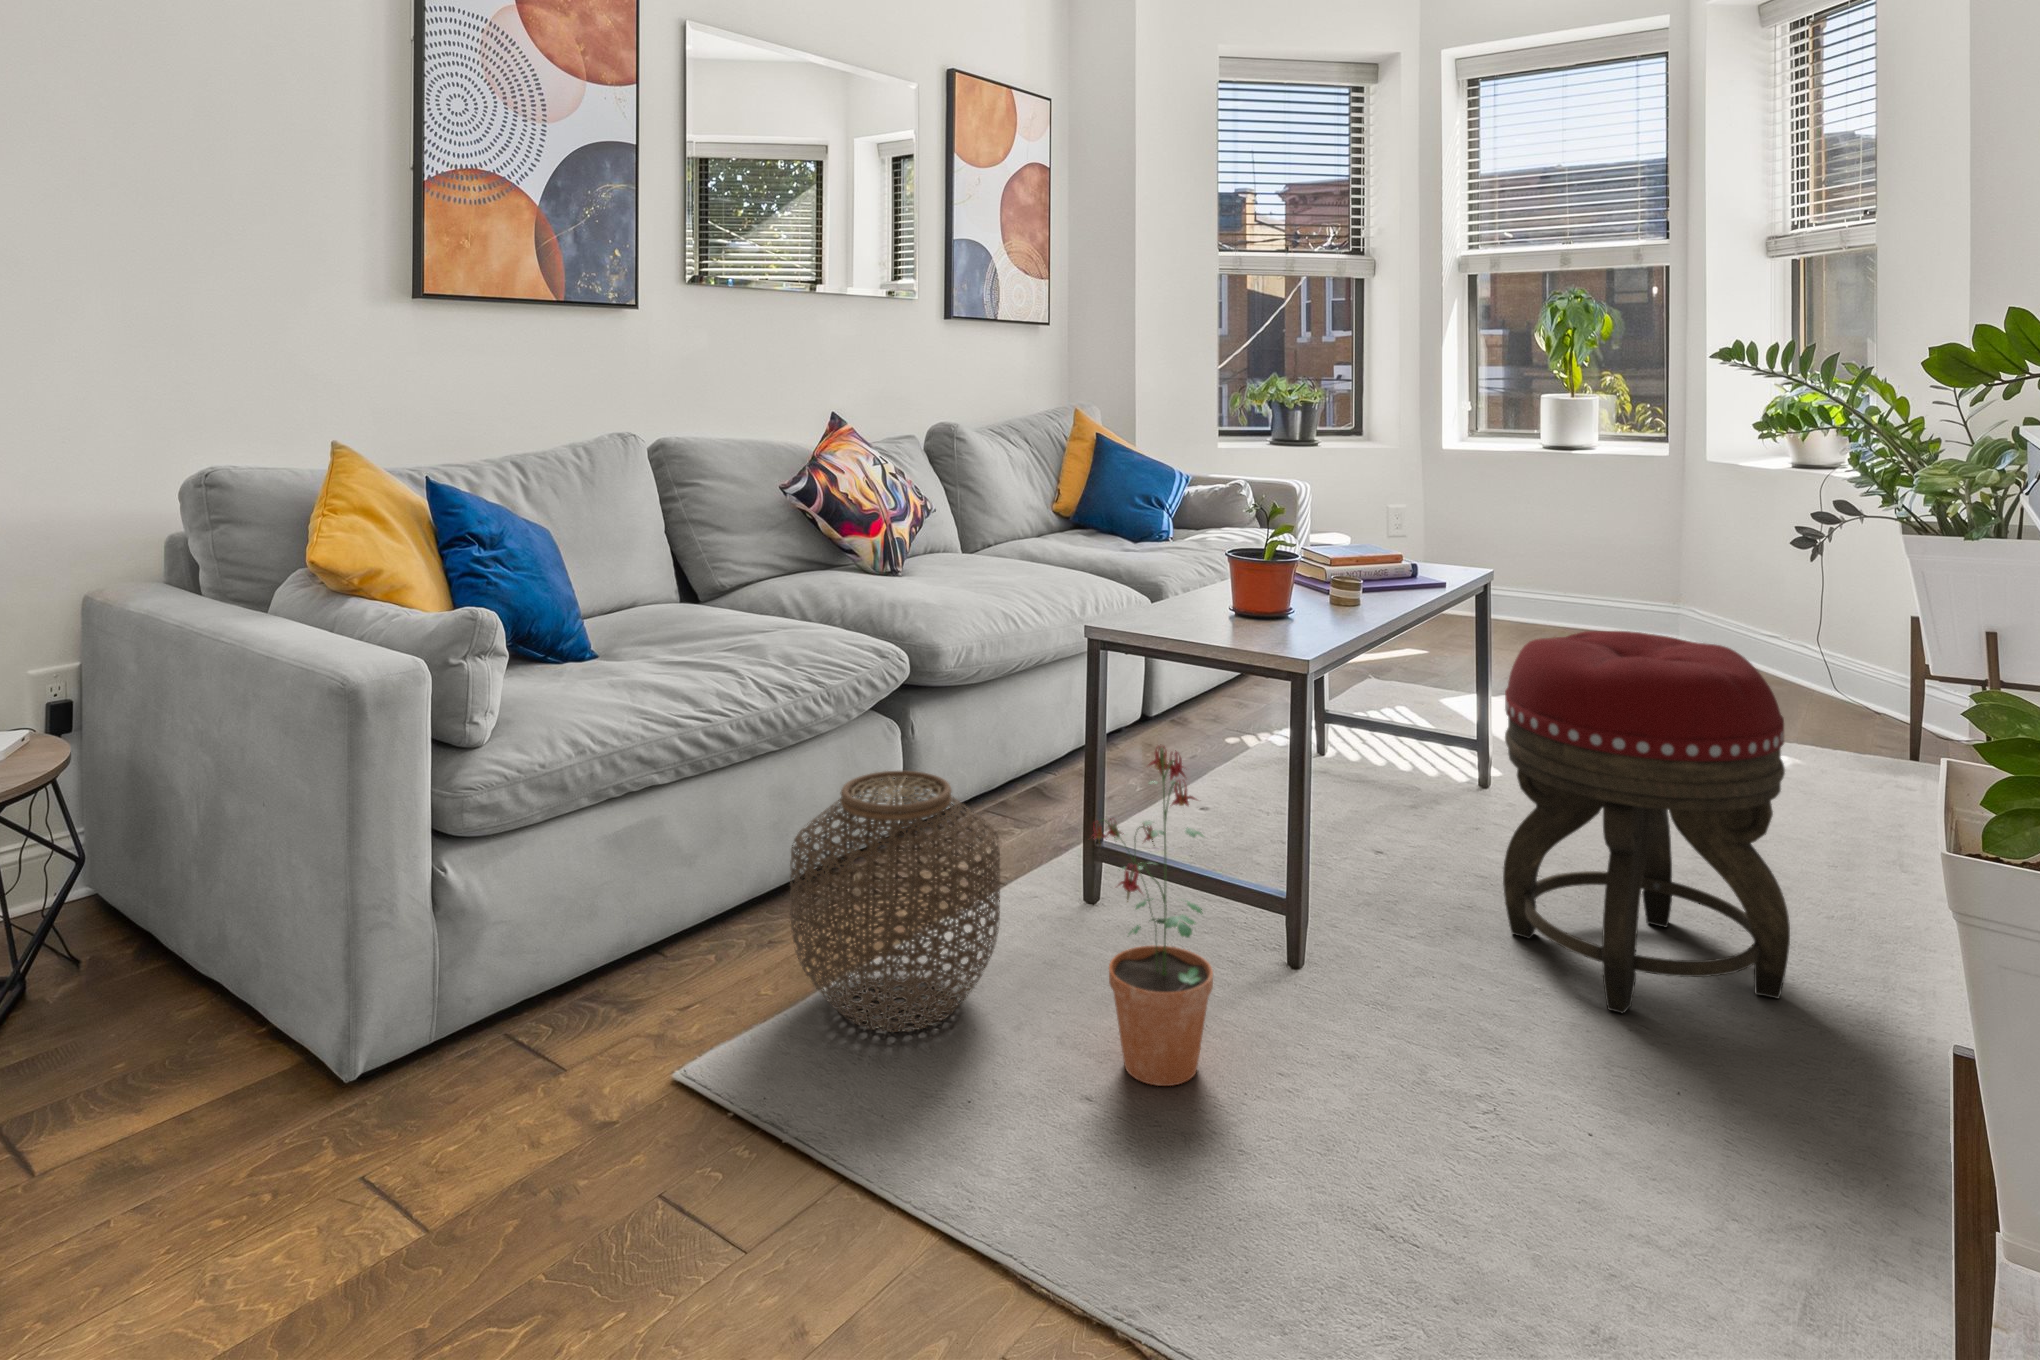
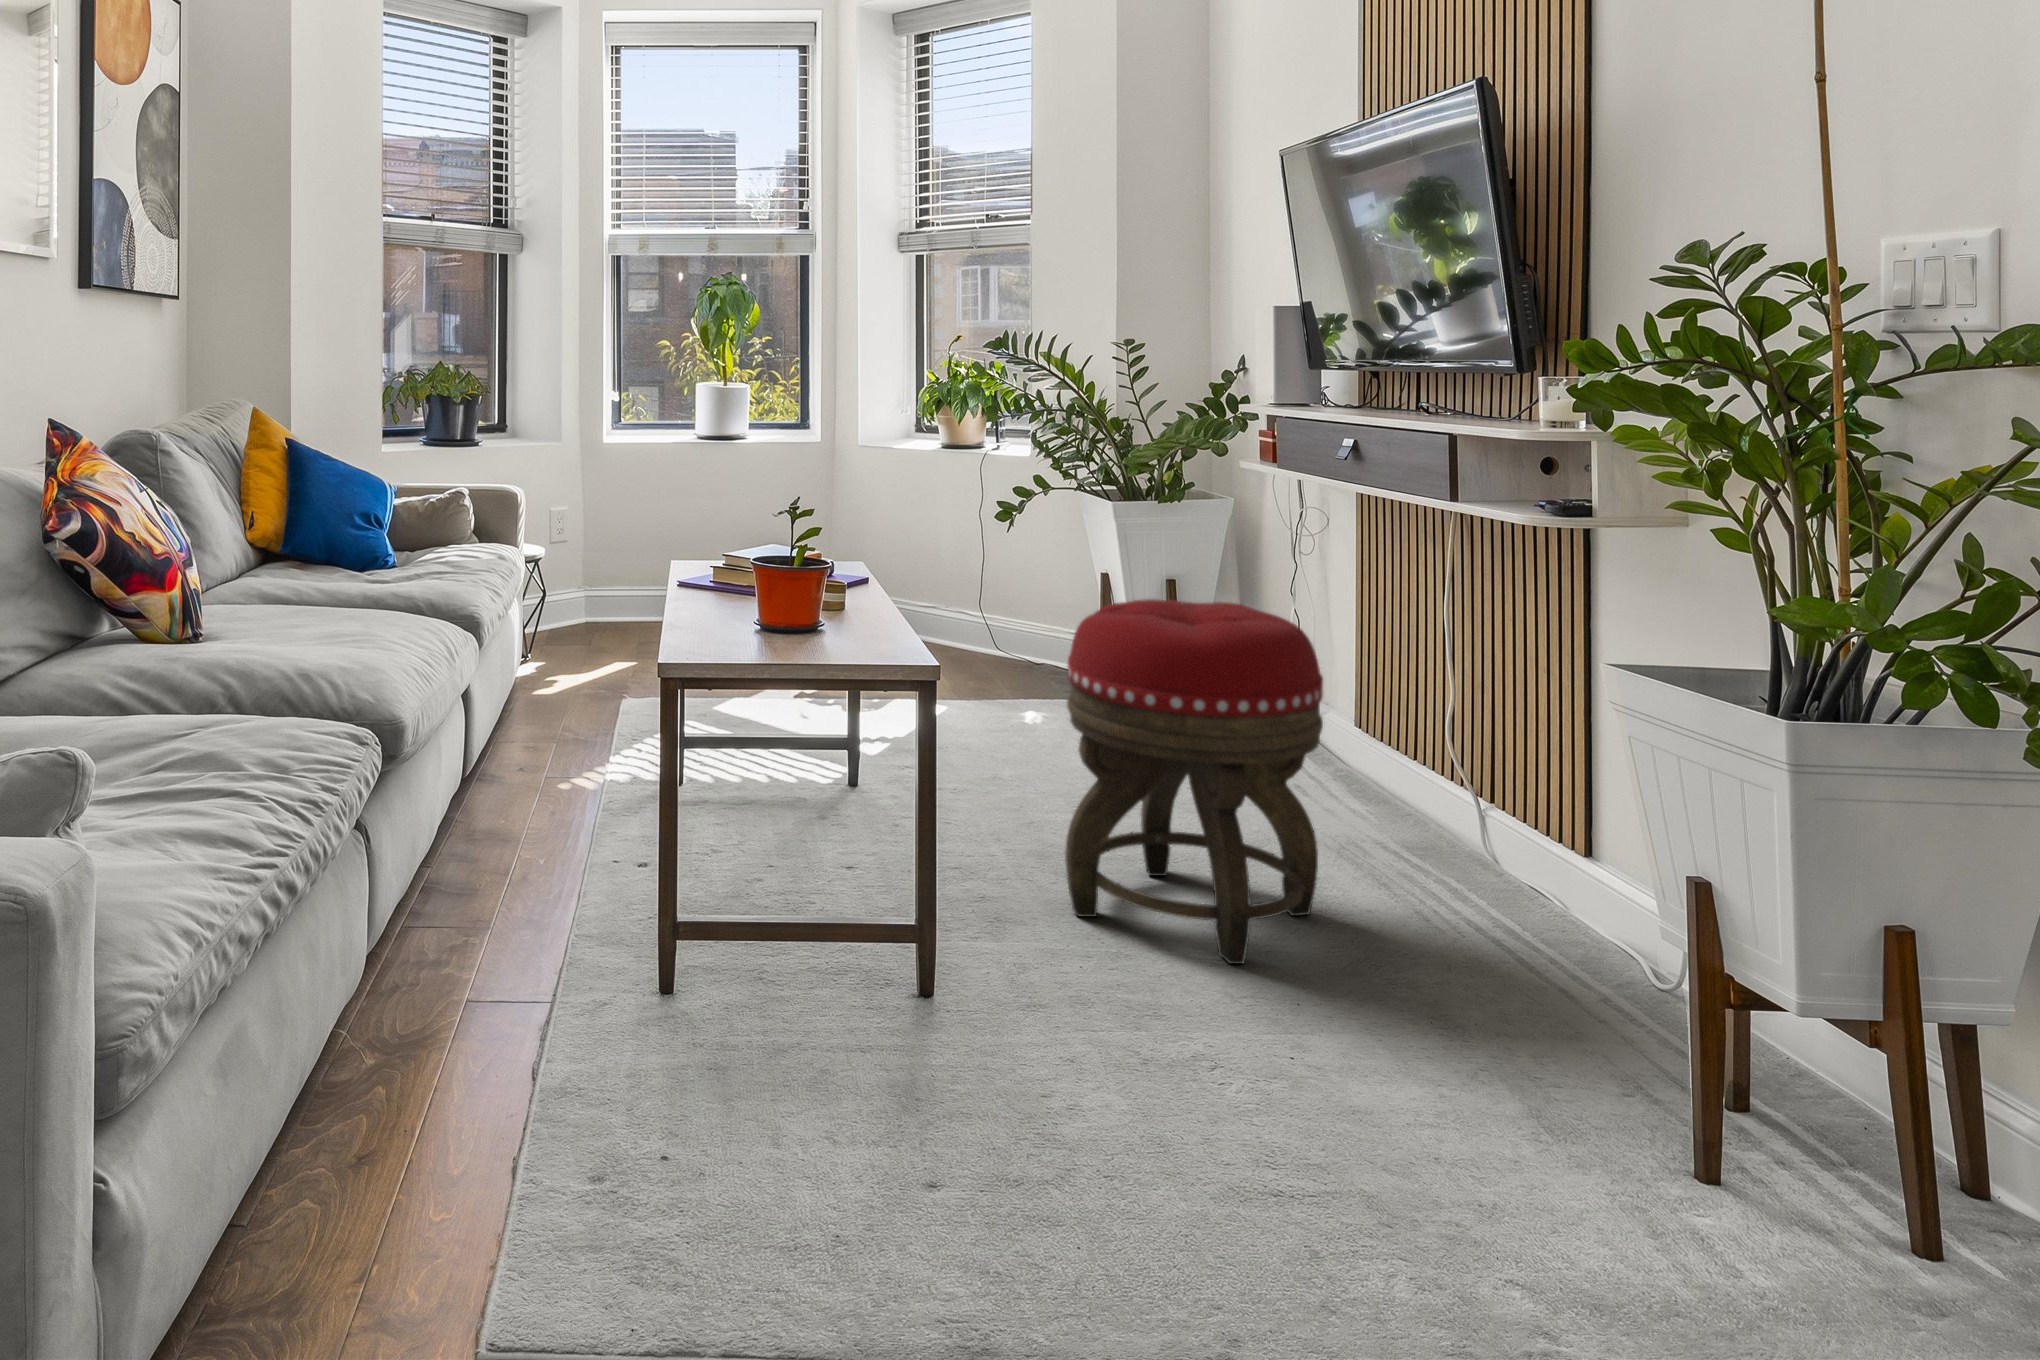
potted plant: present [1093,746,1213,1086] -> none [887,788,1086,1186]
woven basket: present [790,771,1000,1032] -> none [512,886,794,1249]

